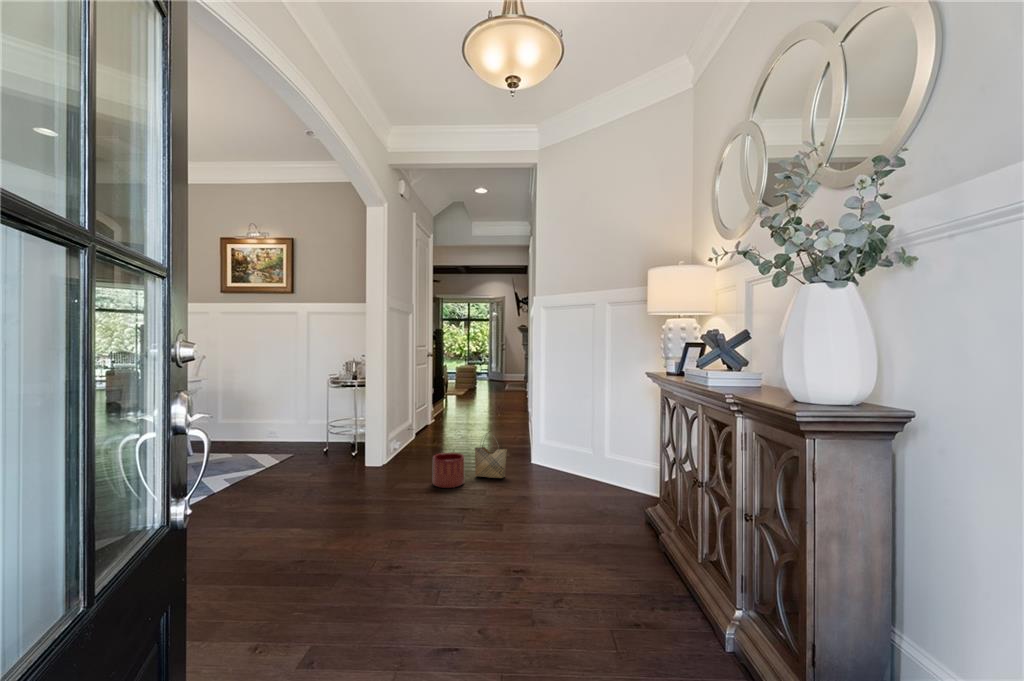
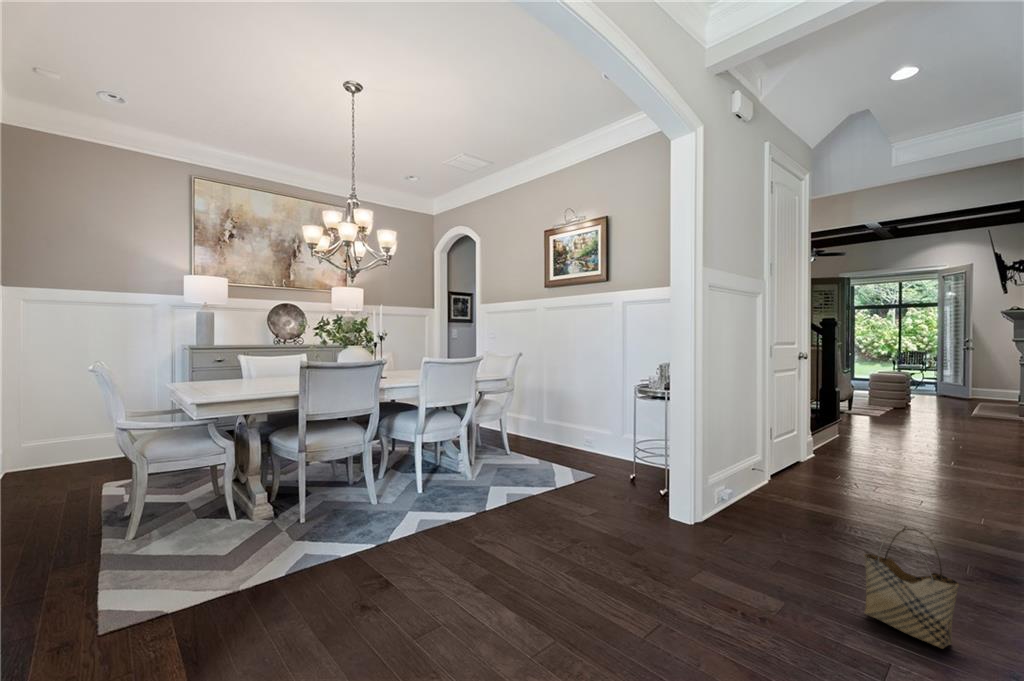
planter: present [433,452,464,488] -> none [762,545,834,628]

